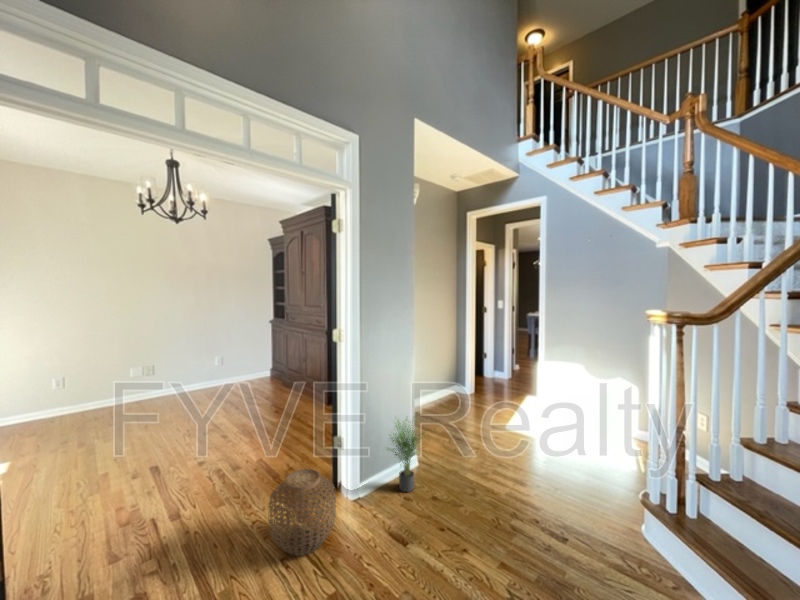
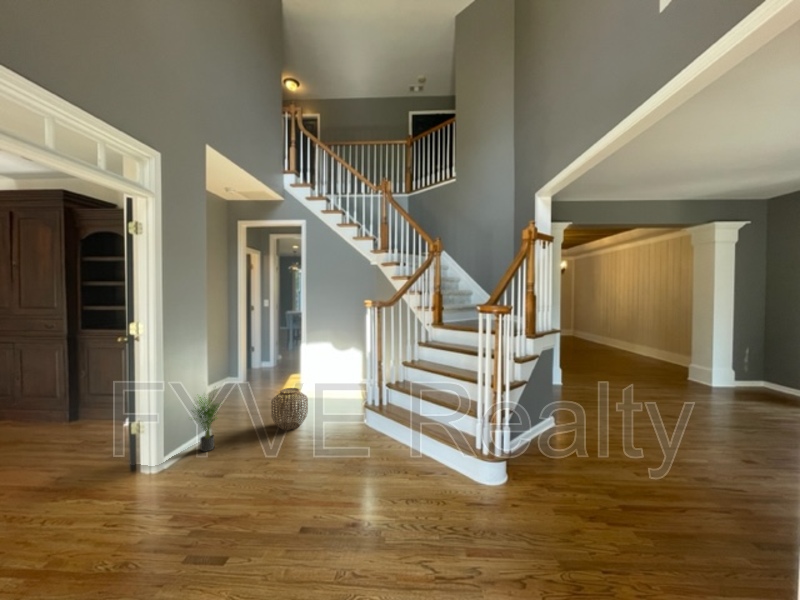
woven basket: present [269,469,336,555] -> present [271,388,308,430]

